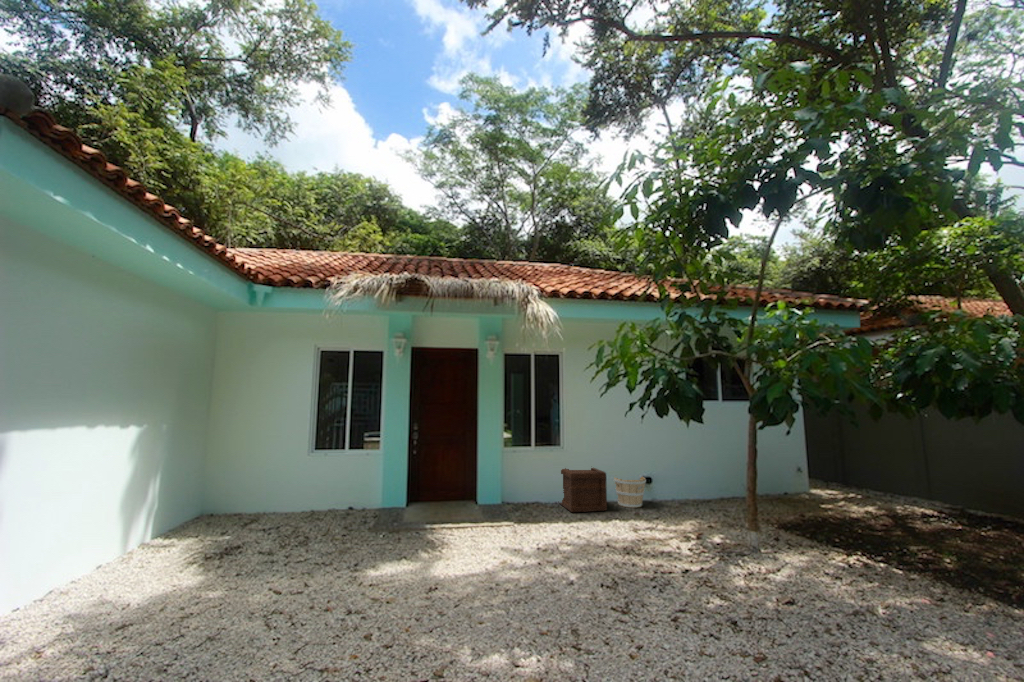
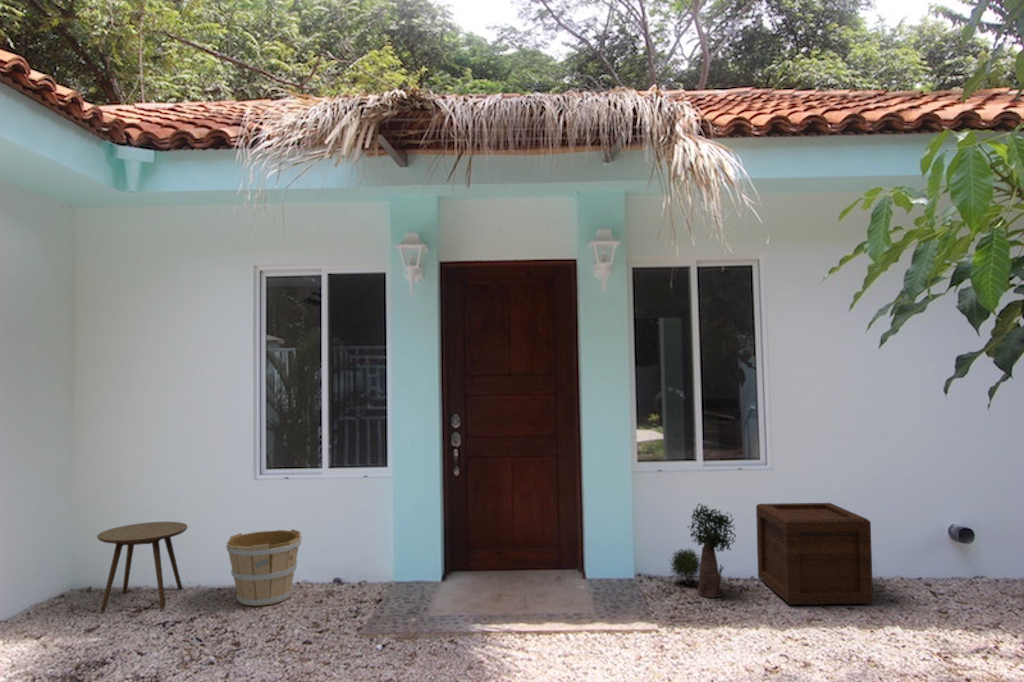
potted plant: none [518,467,549,511] -> present [671,504,735,597]
wooden bucket: present [614,477,646,508] -> present [226,529,302,606]
side table: none [217,481,268,530] -> present [97,522,187,612]

